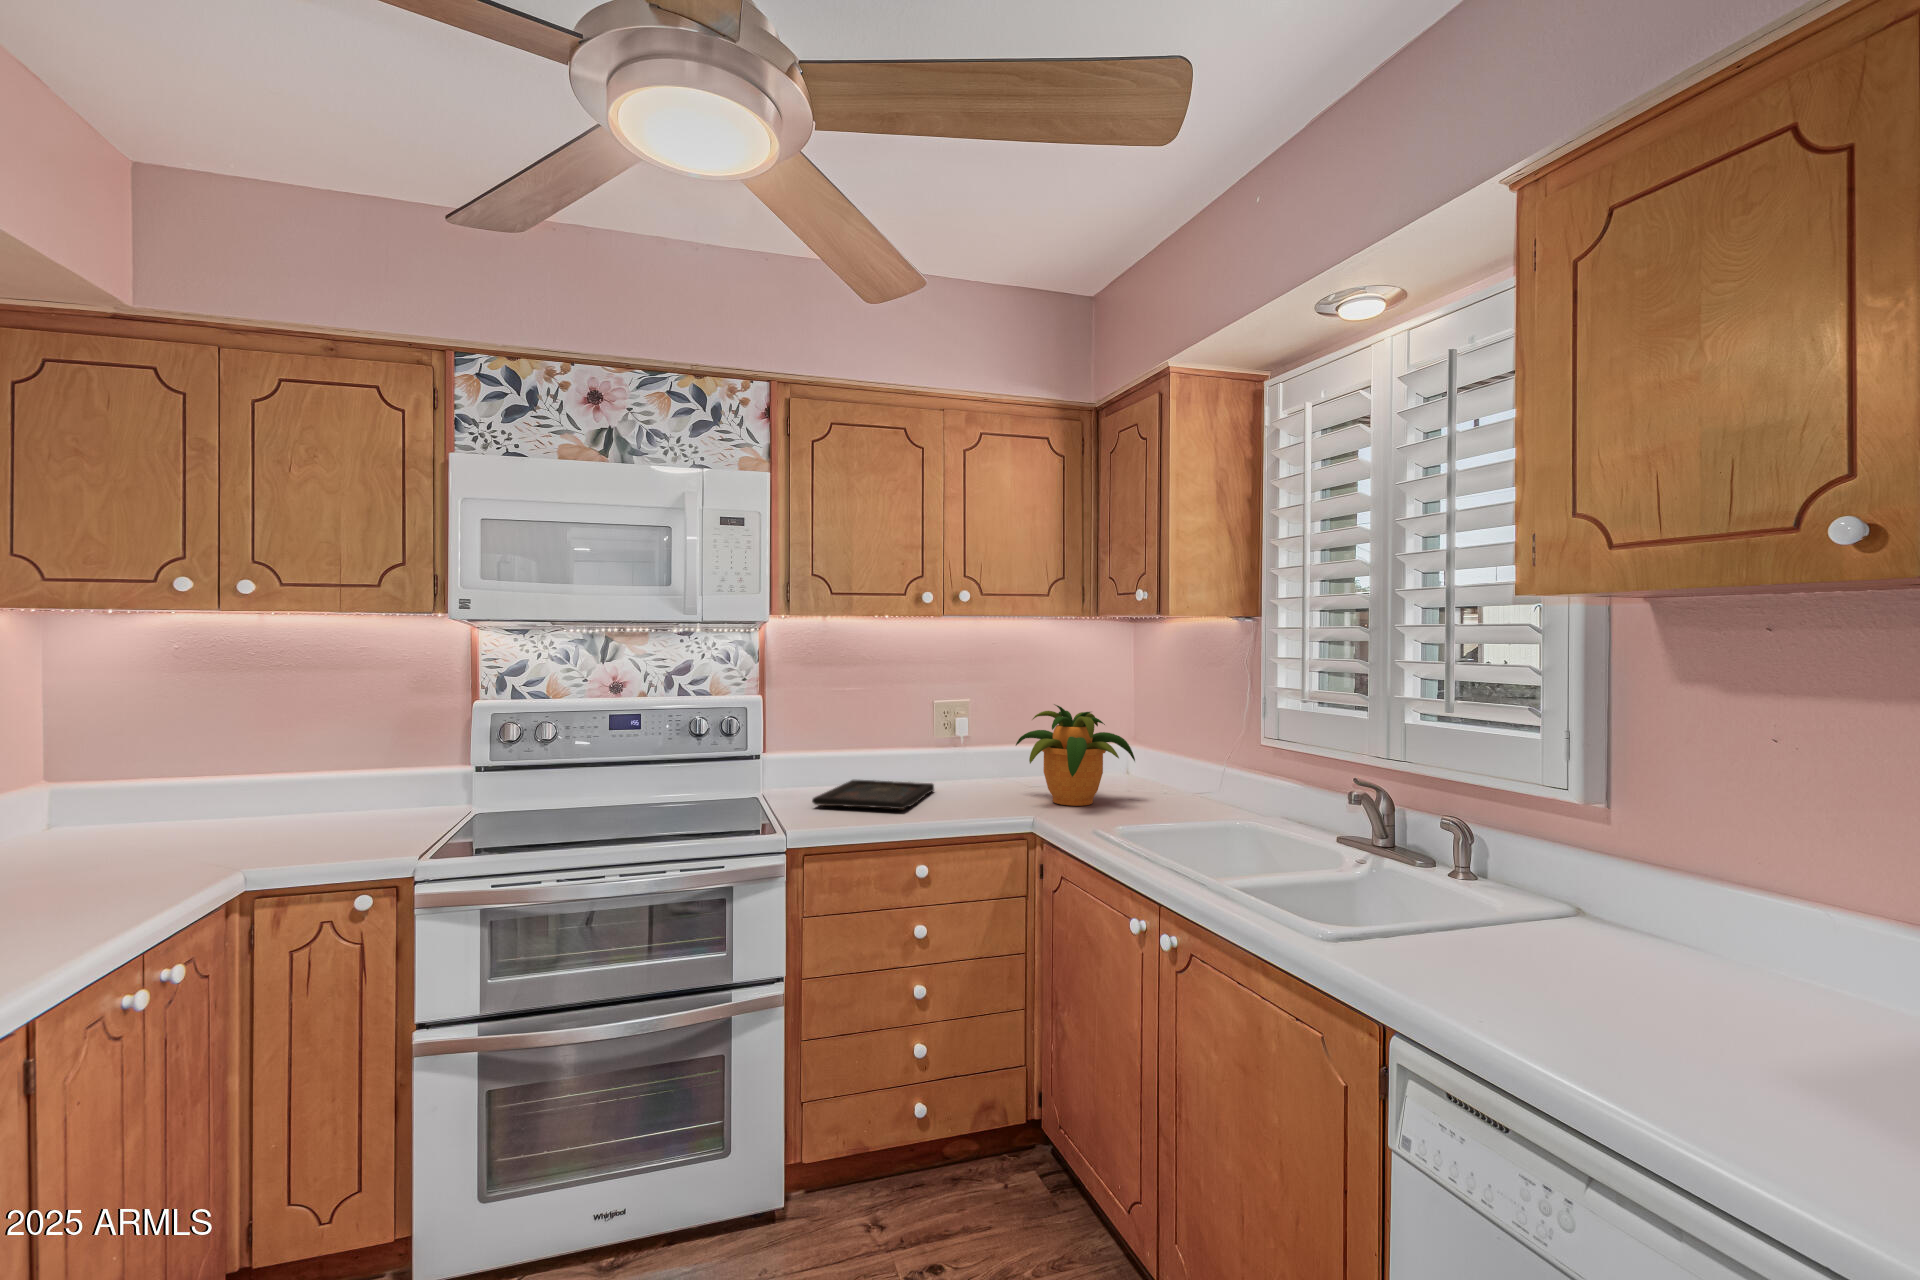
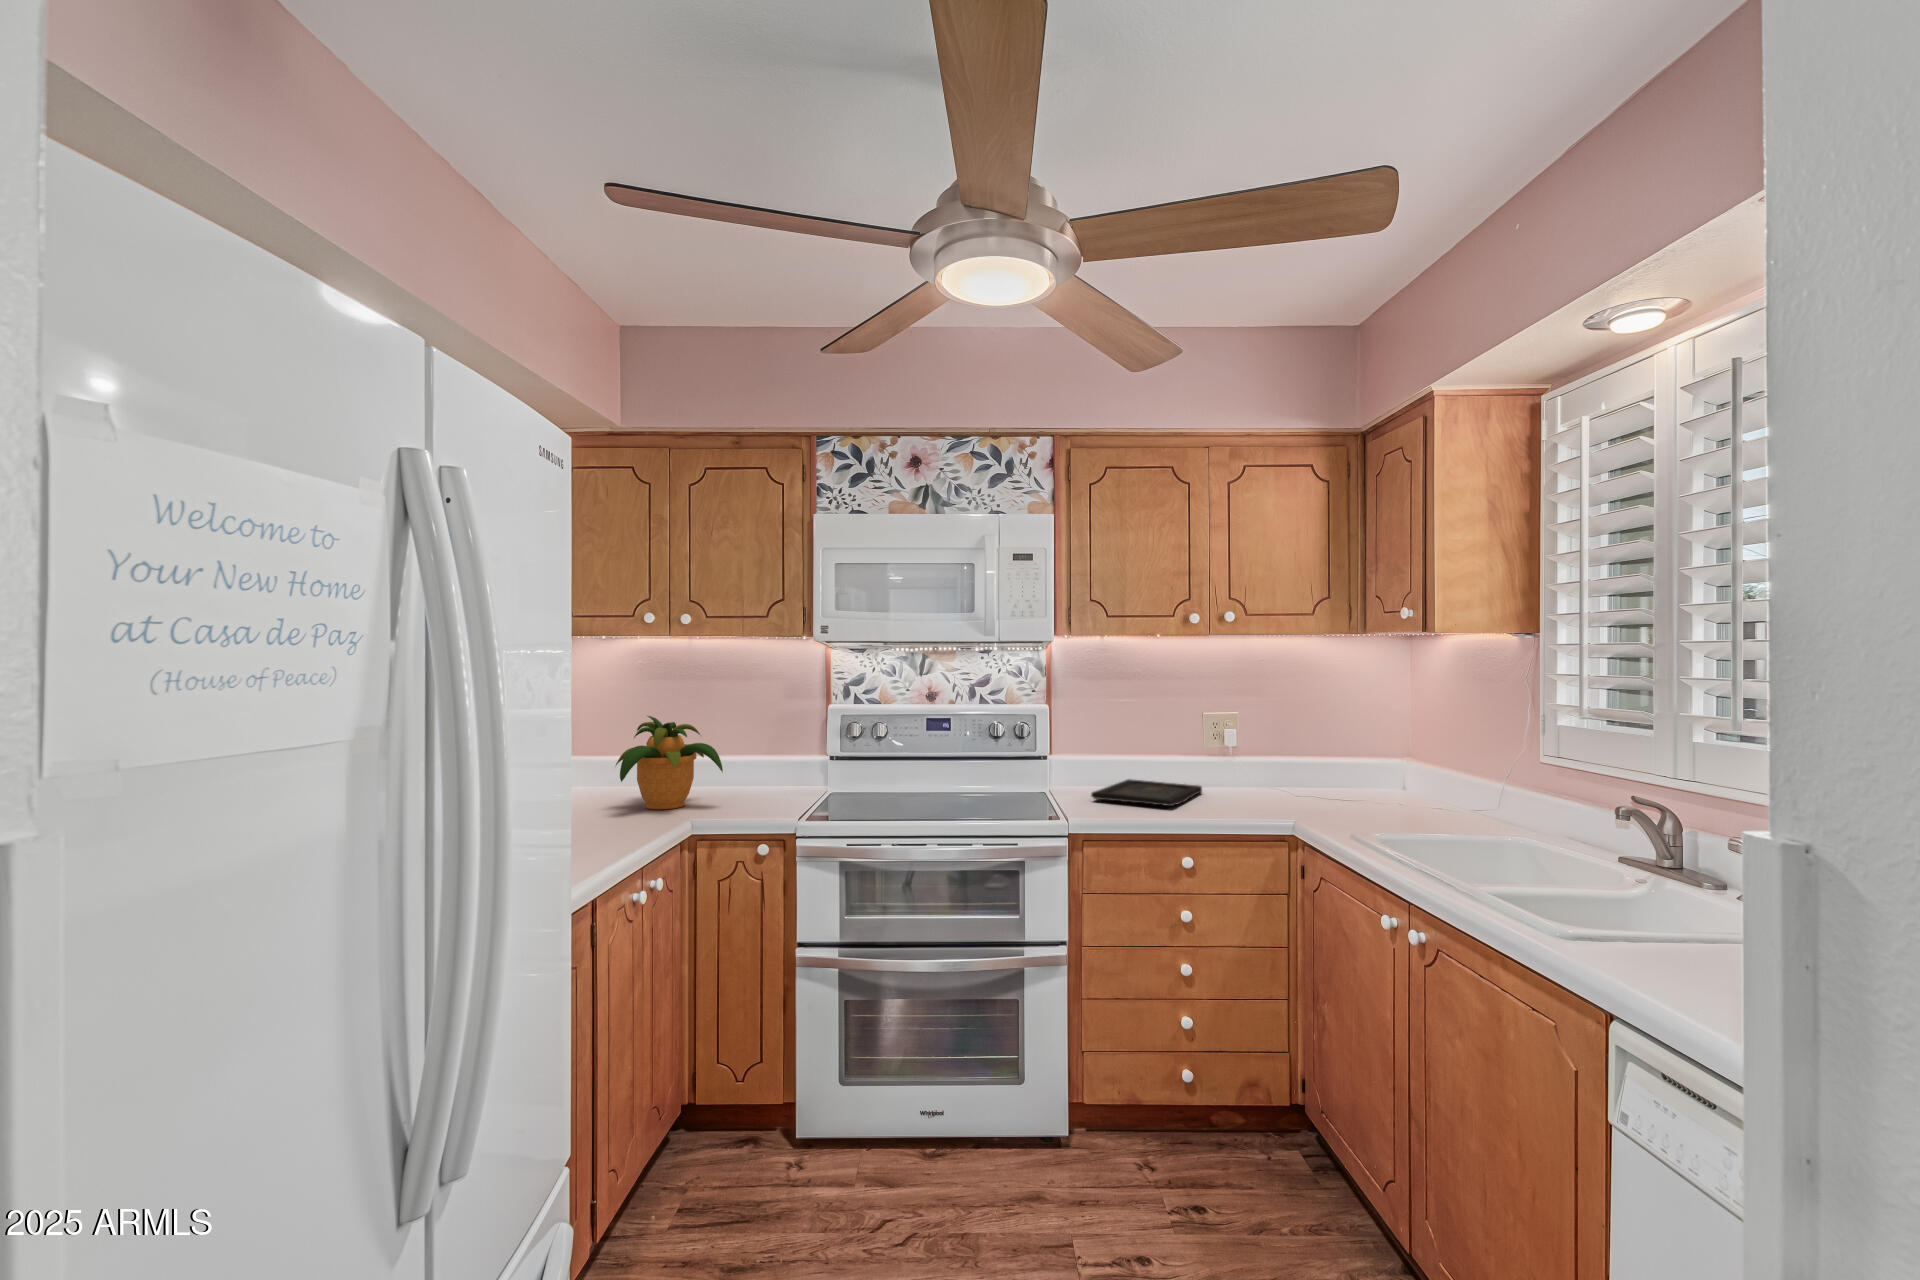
potted plant: present [1016,704,1135,806] -> present [616,716,723,809]

